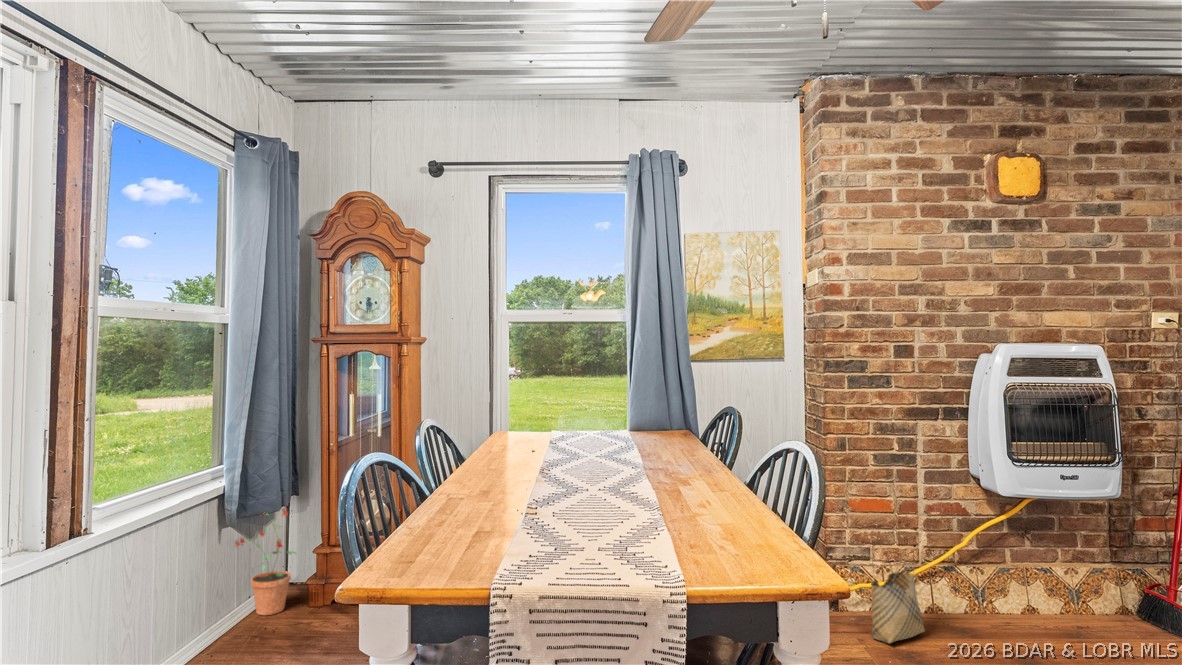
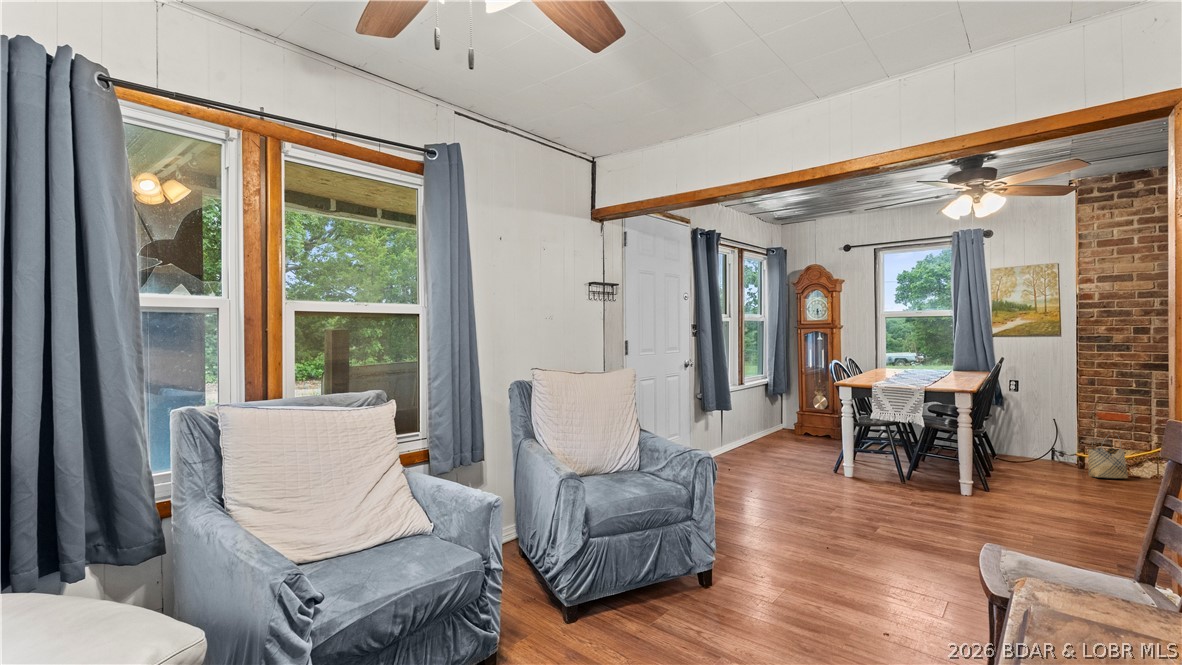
potted plant: present [235,508,296,615] -> none [769,394,792,436]

